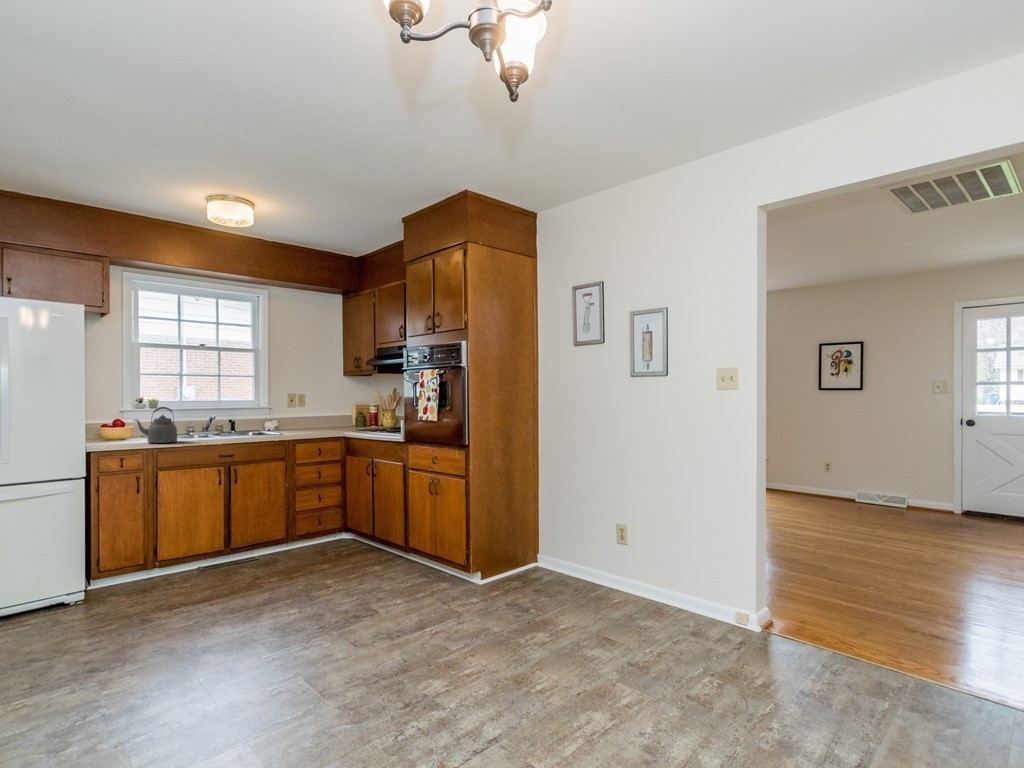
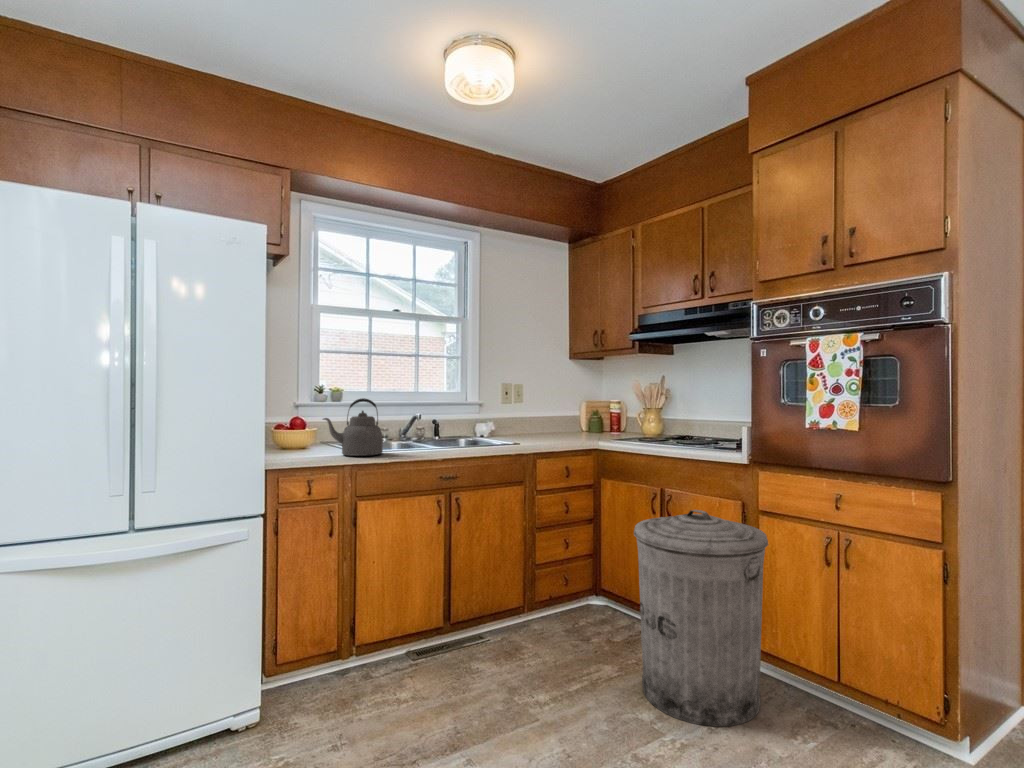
trash can: none [329,468,404,583] -> present [634,510,768,726]

